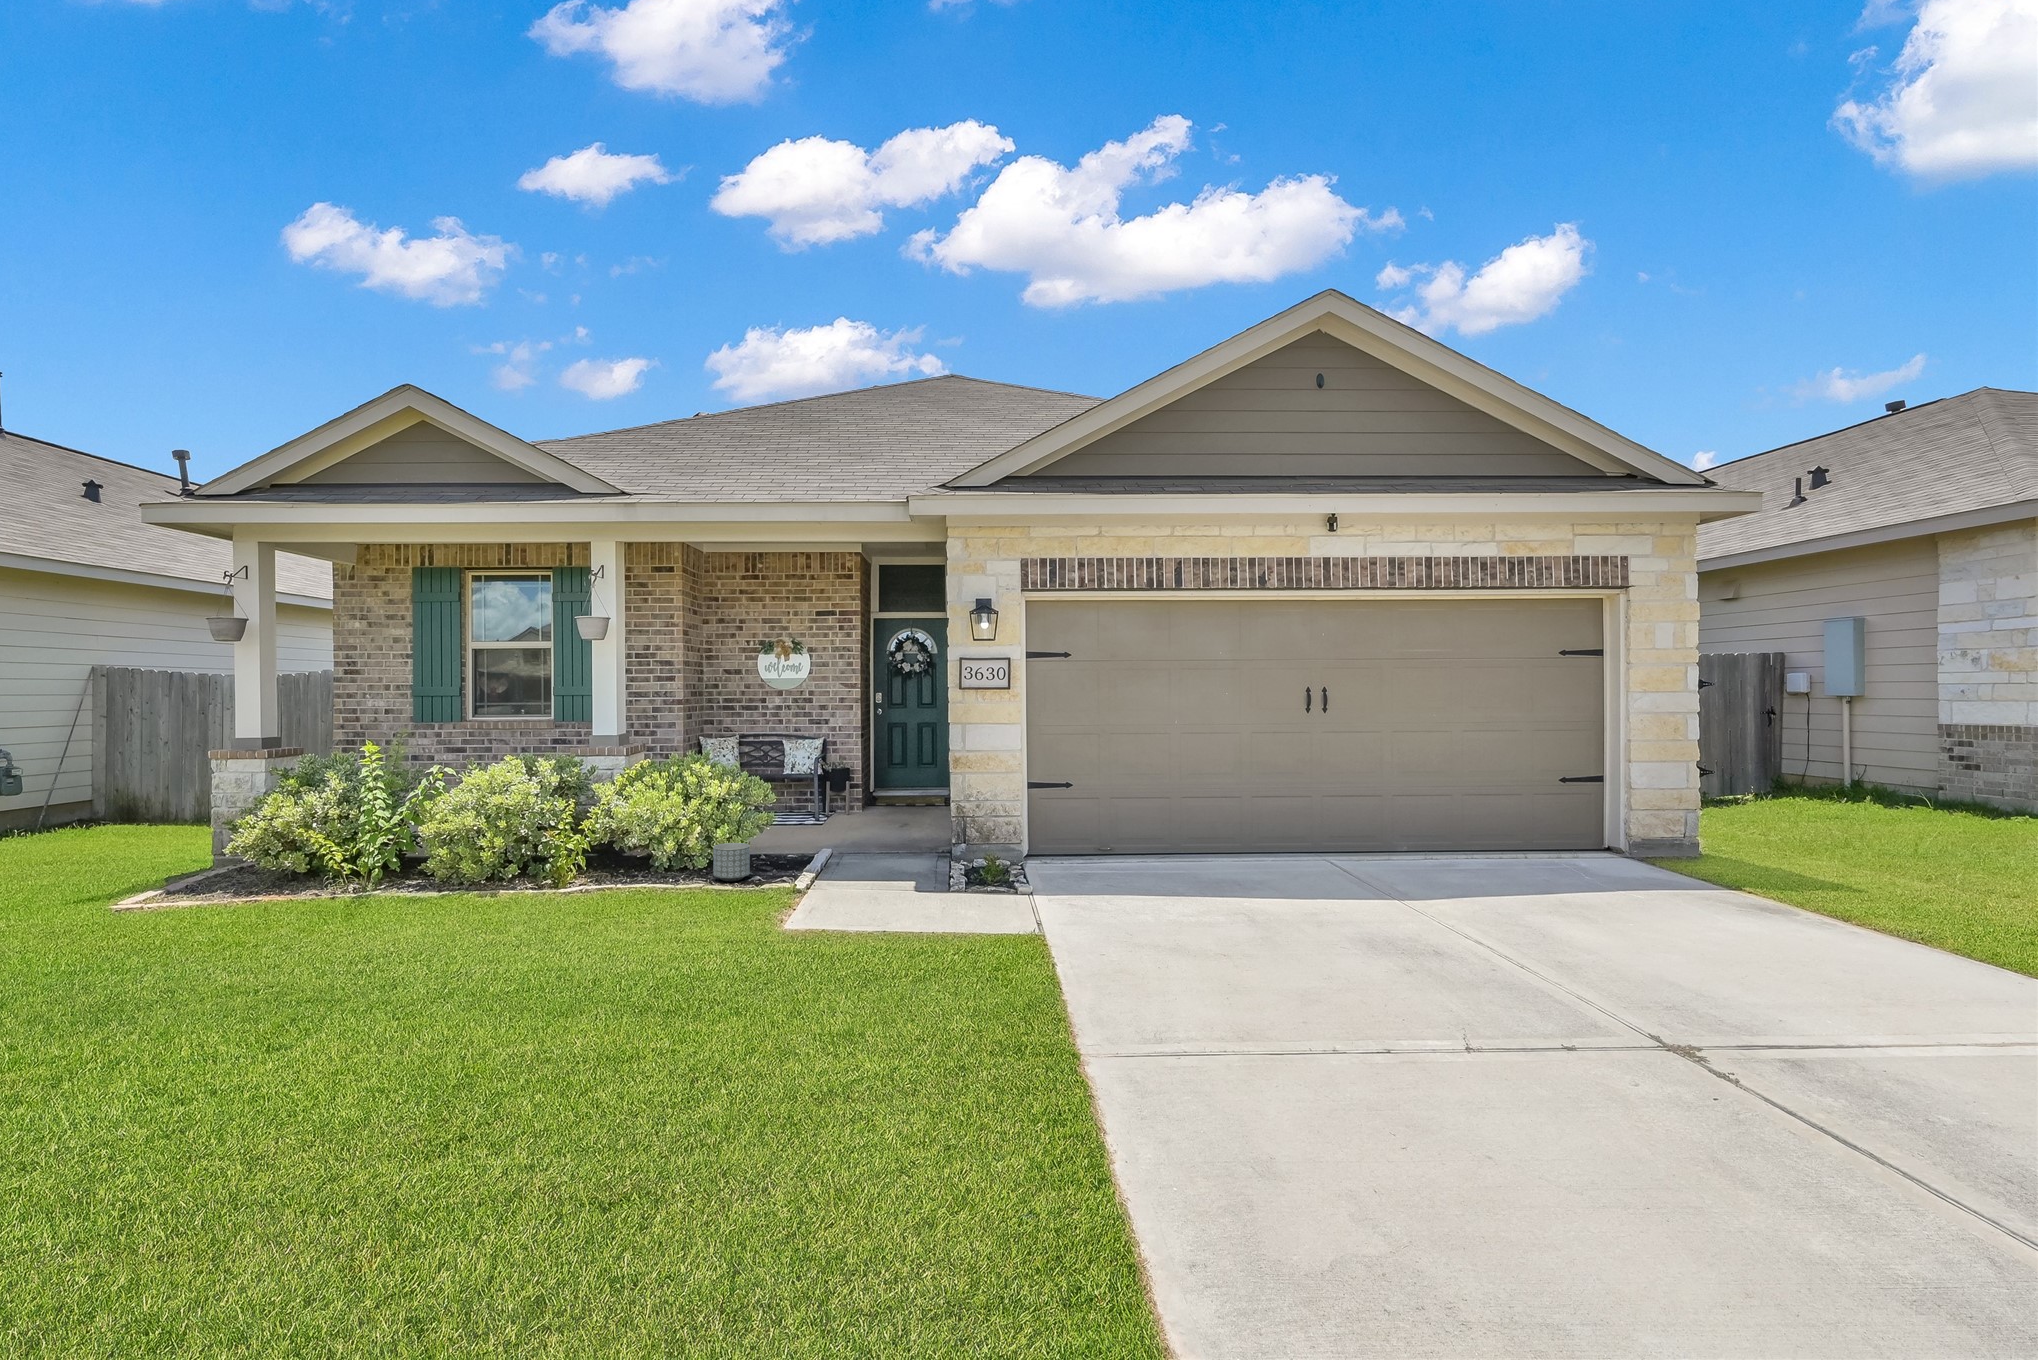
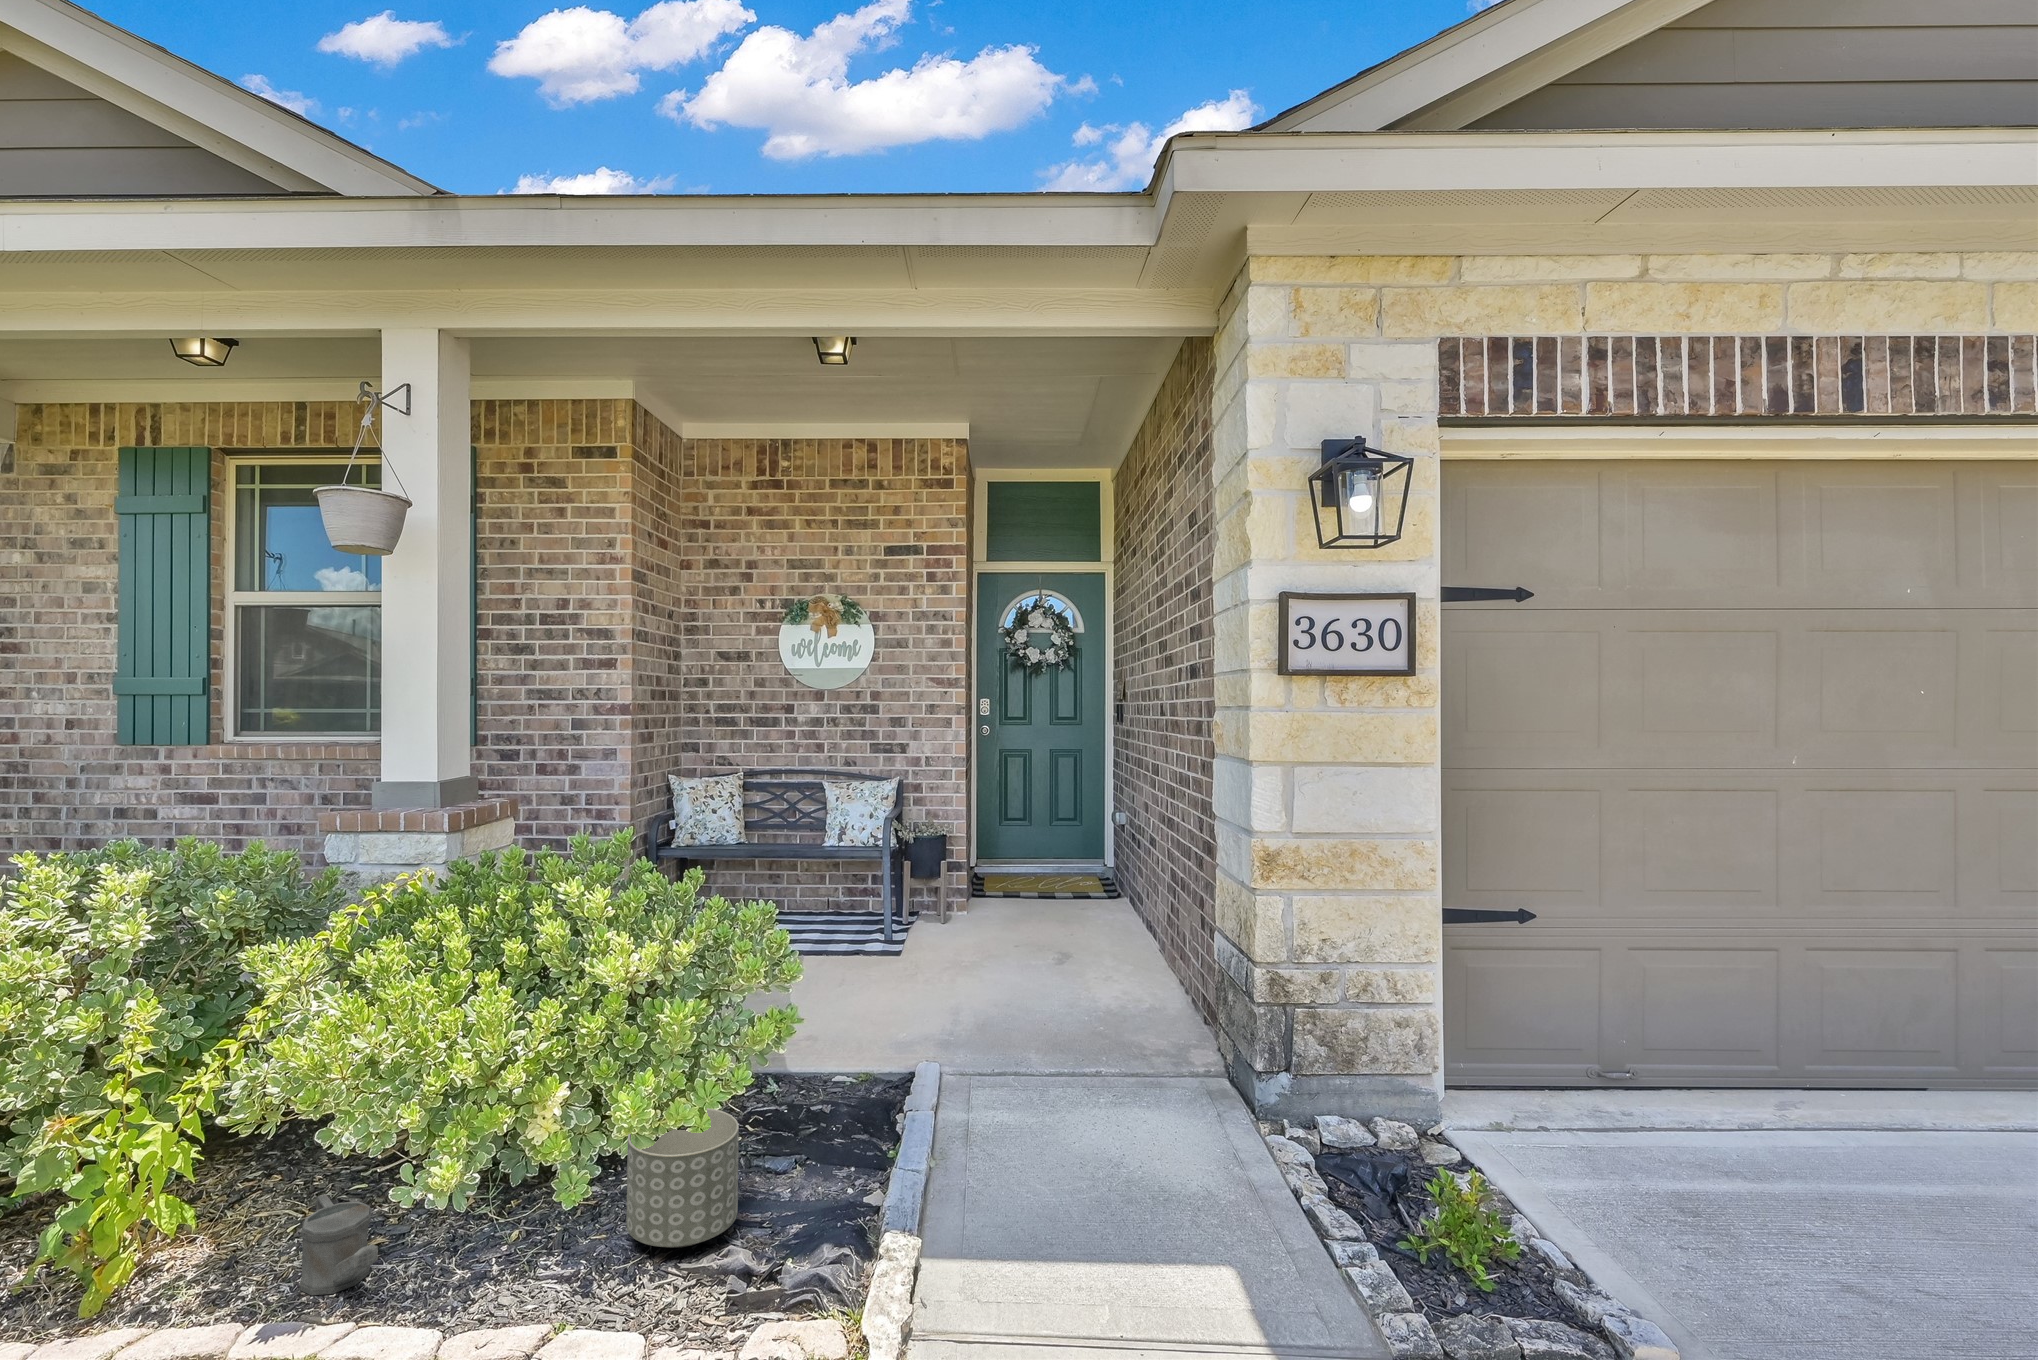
watering can: none [614,864,643,888] -> present [299,1194,378,1295]

